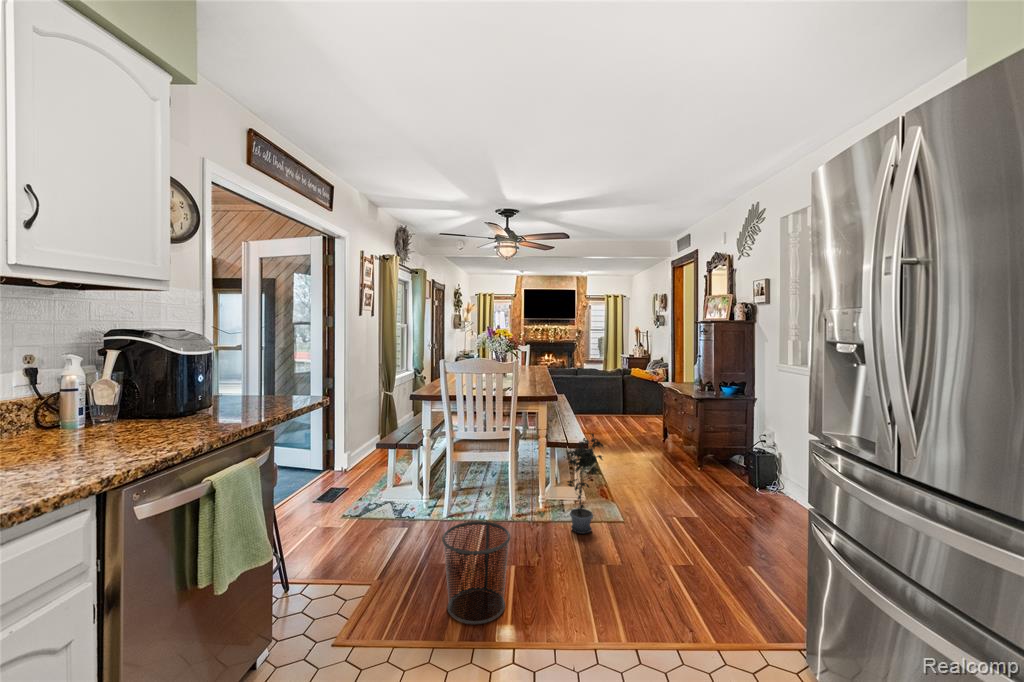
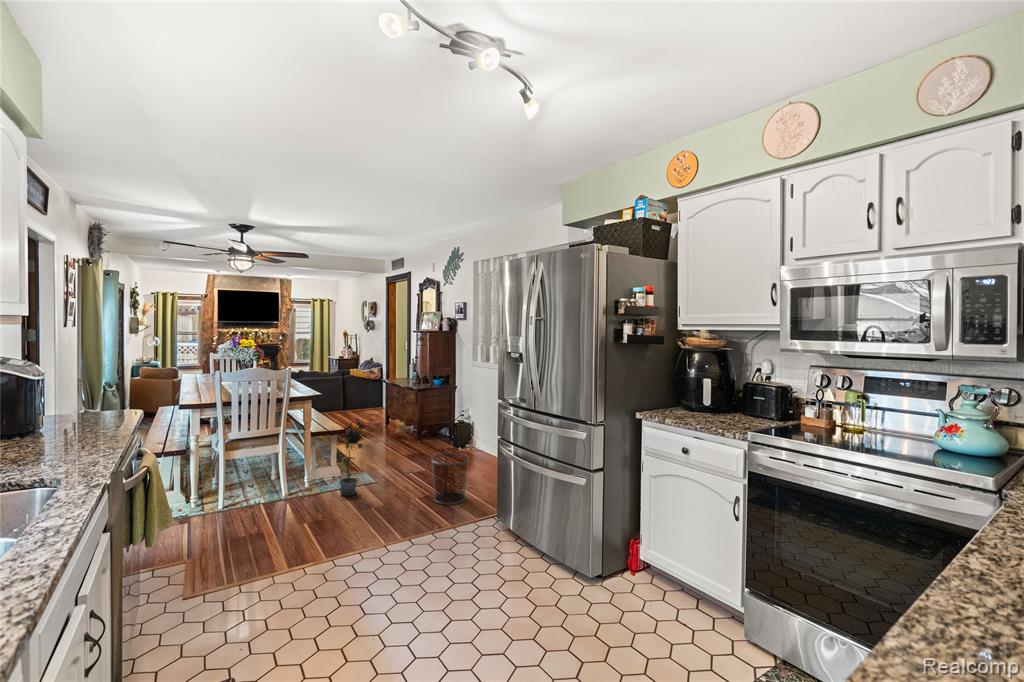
waste bin: present [442,521,510,624] -> present [432,453,469,505]

